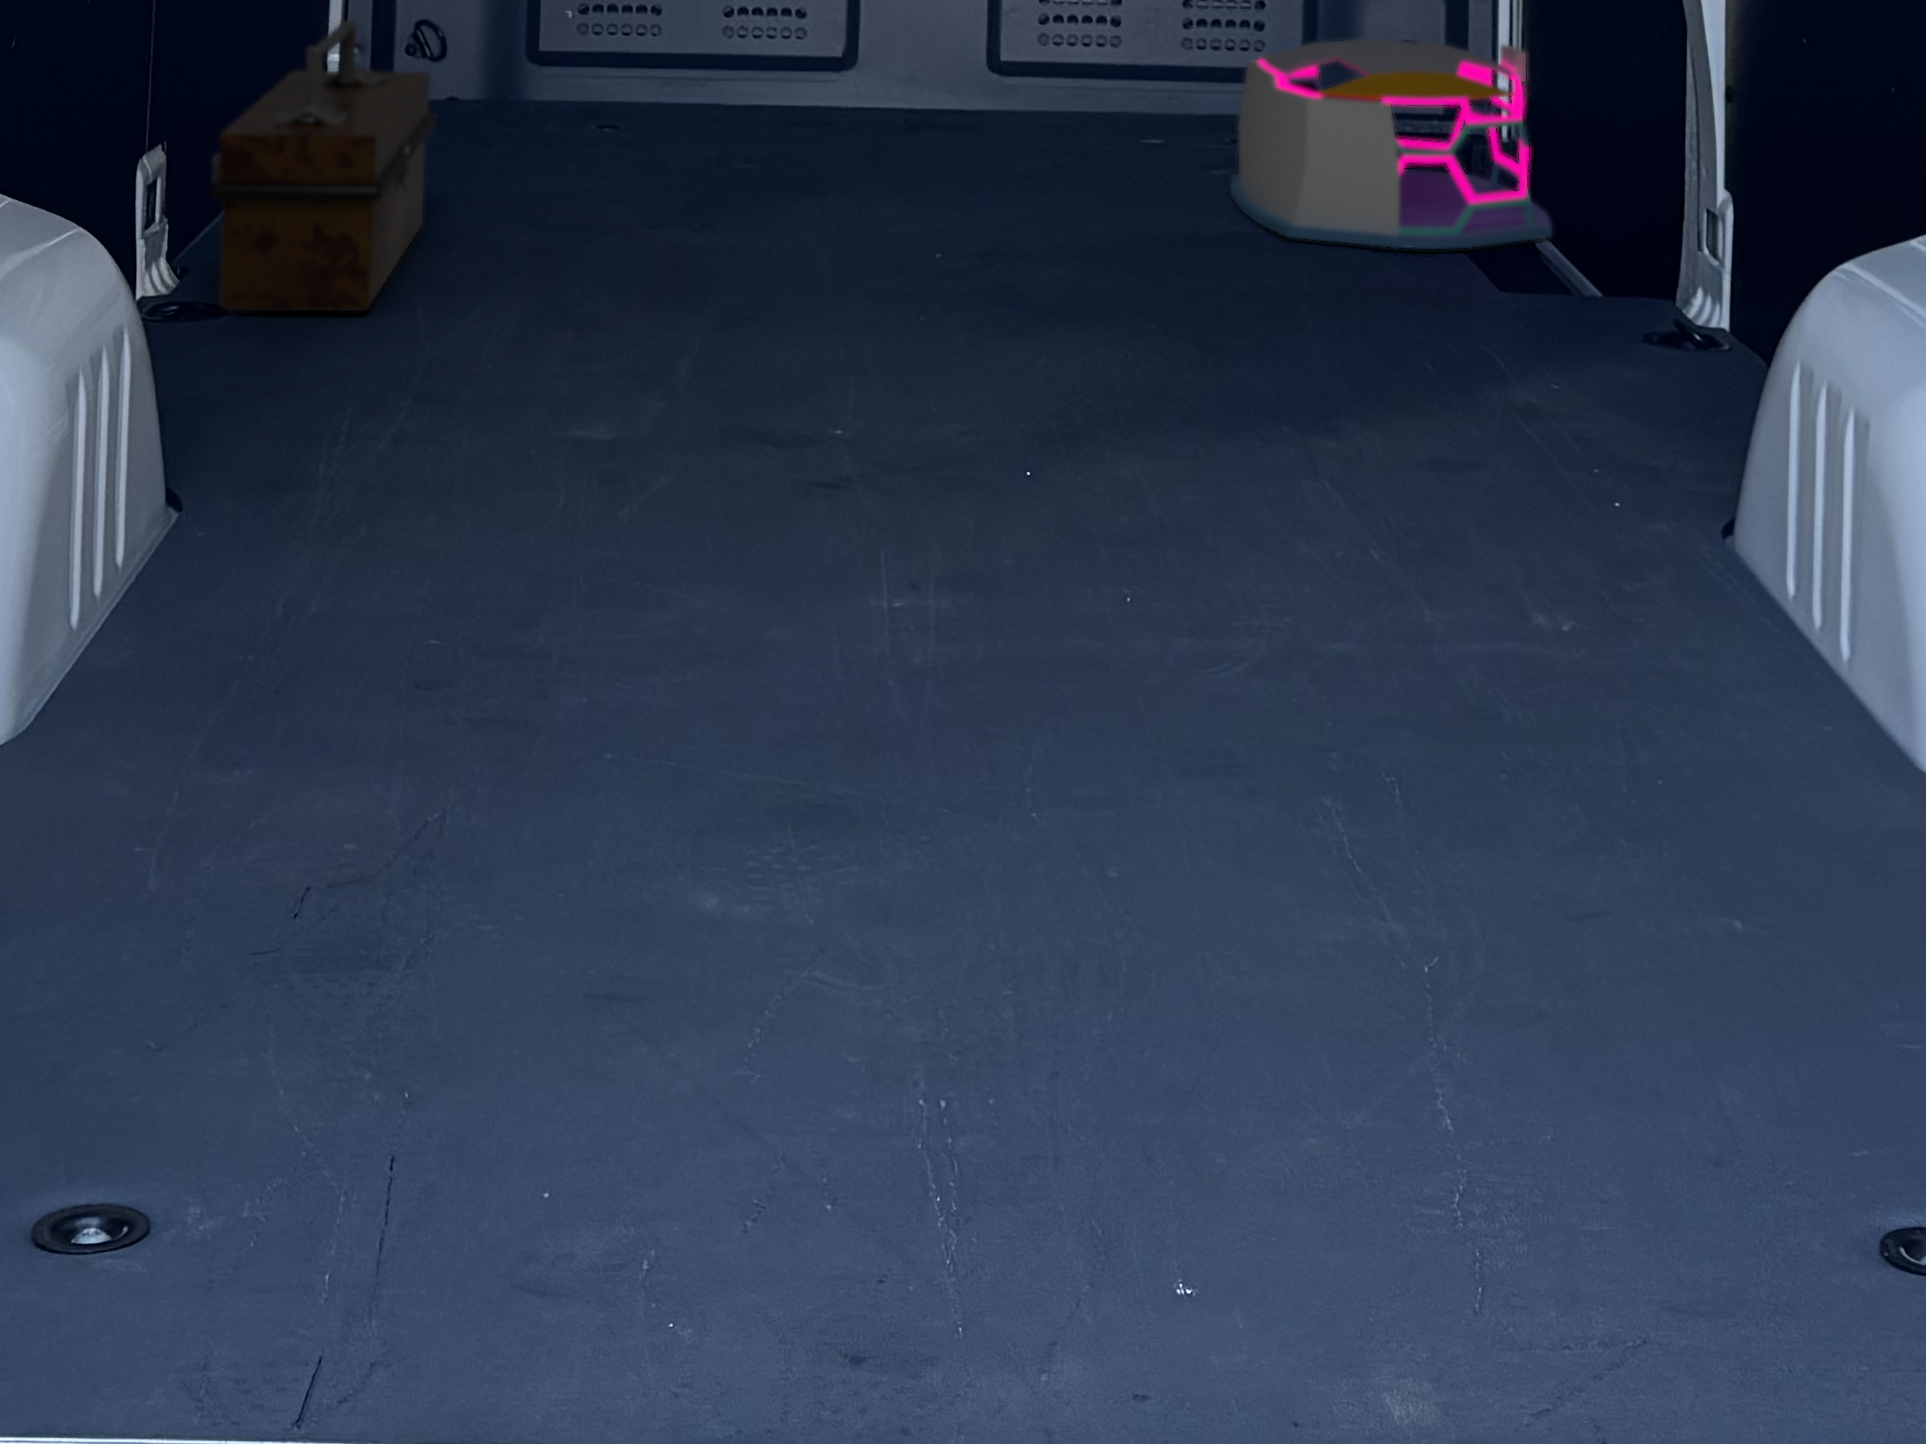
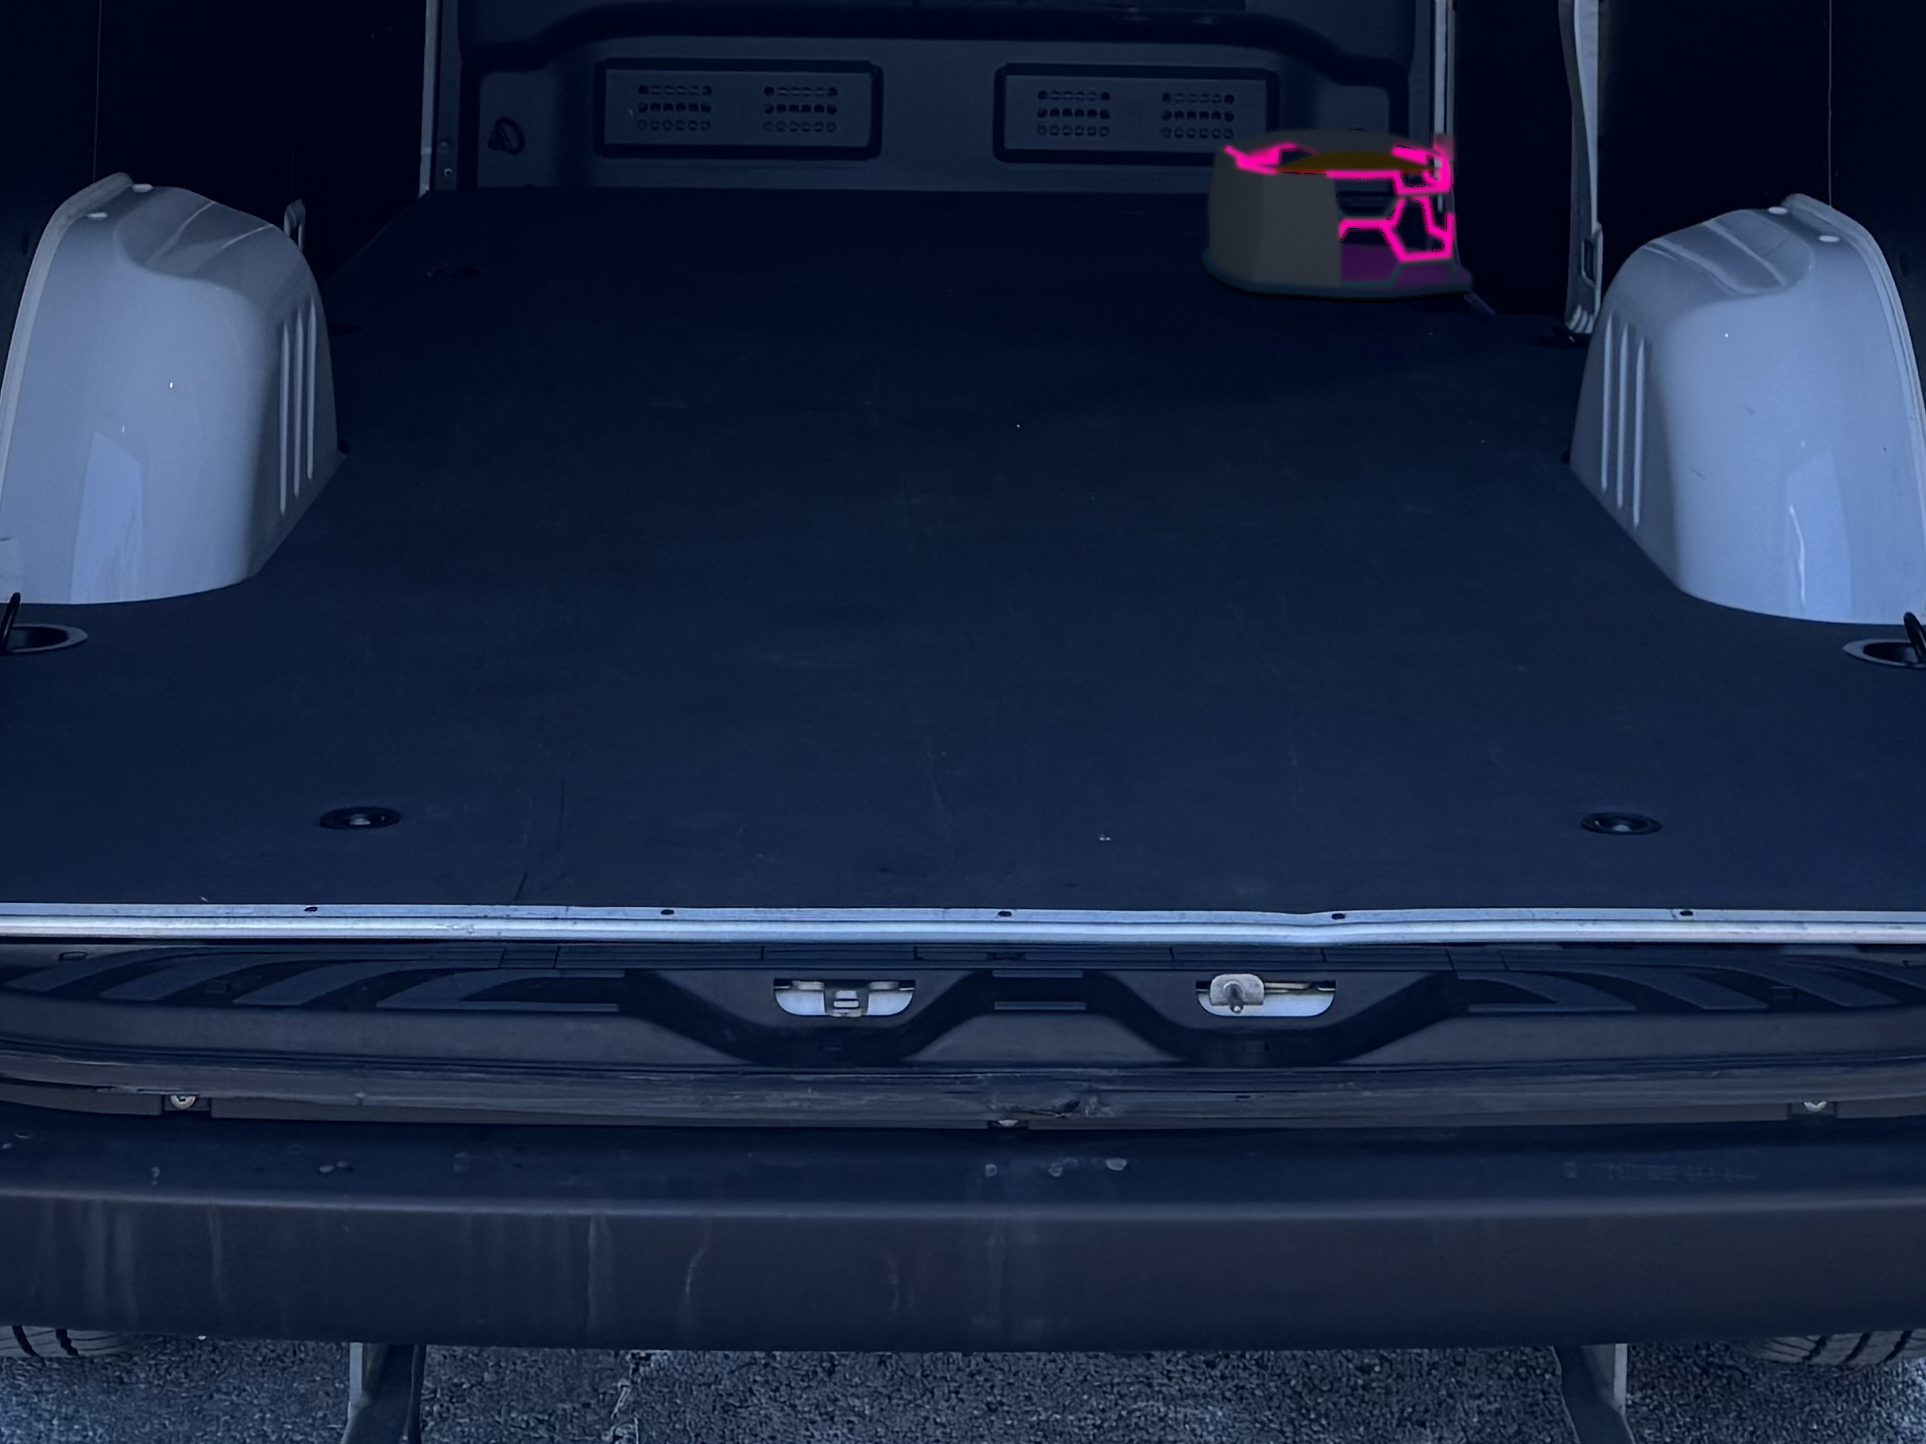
toolbox: present [209,21,436,311] -> none [339,110,521,343]

